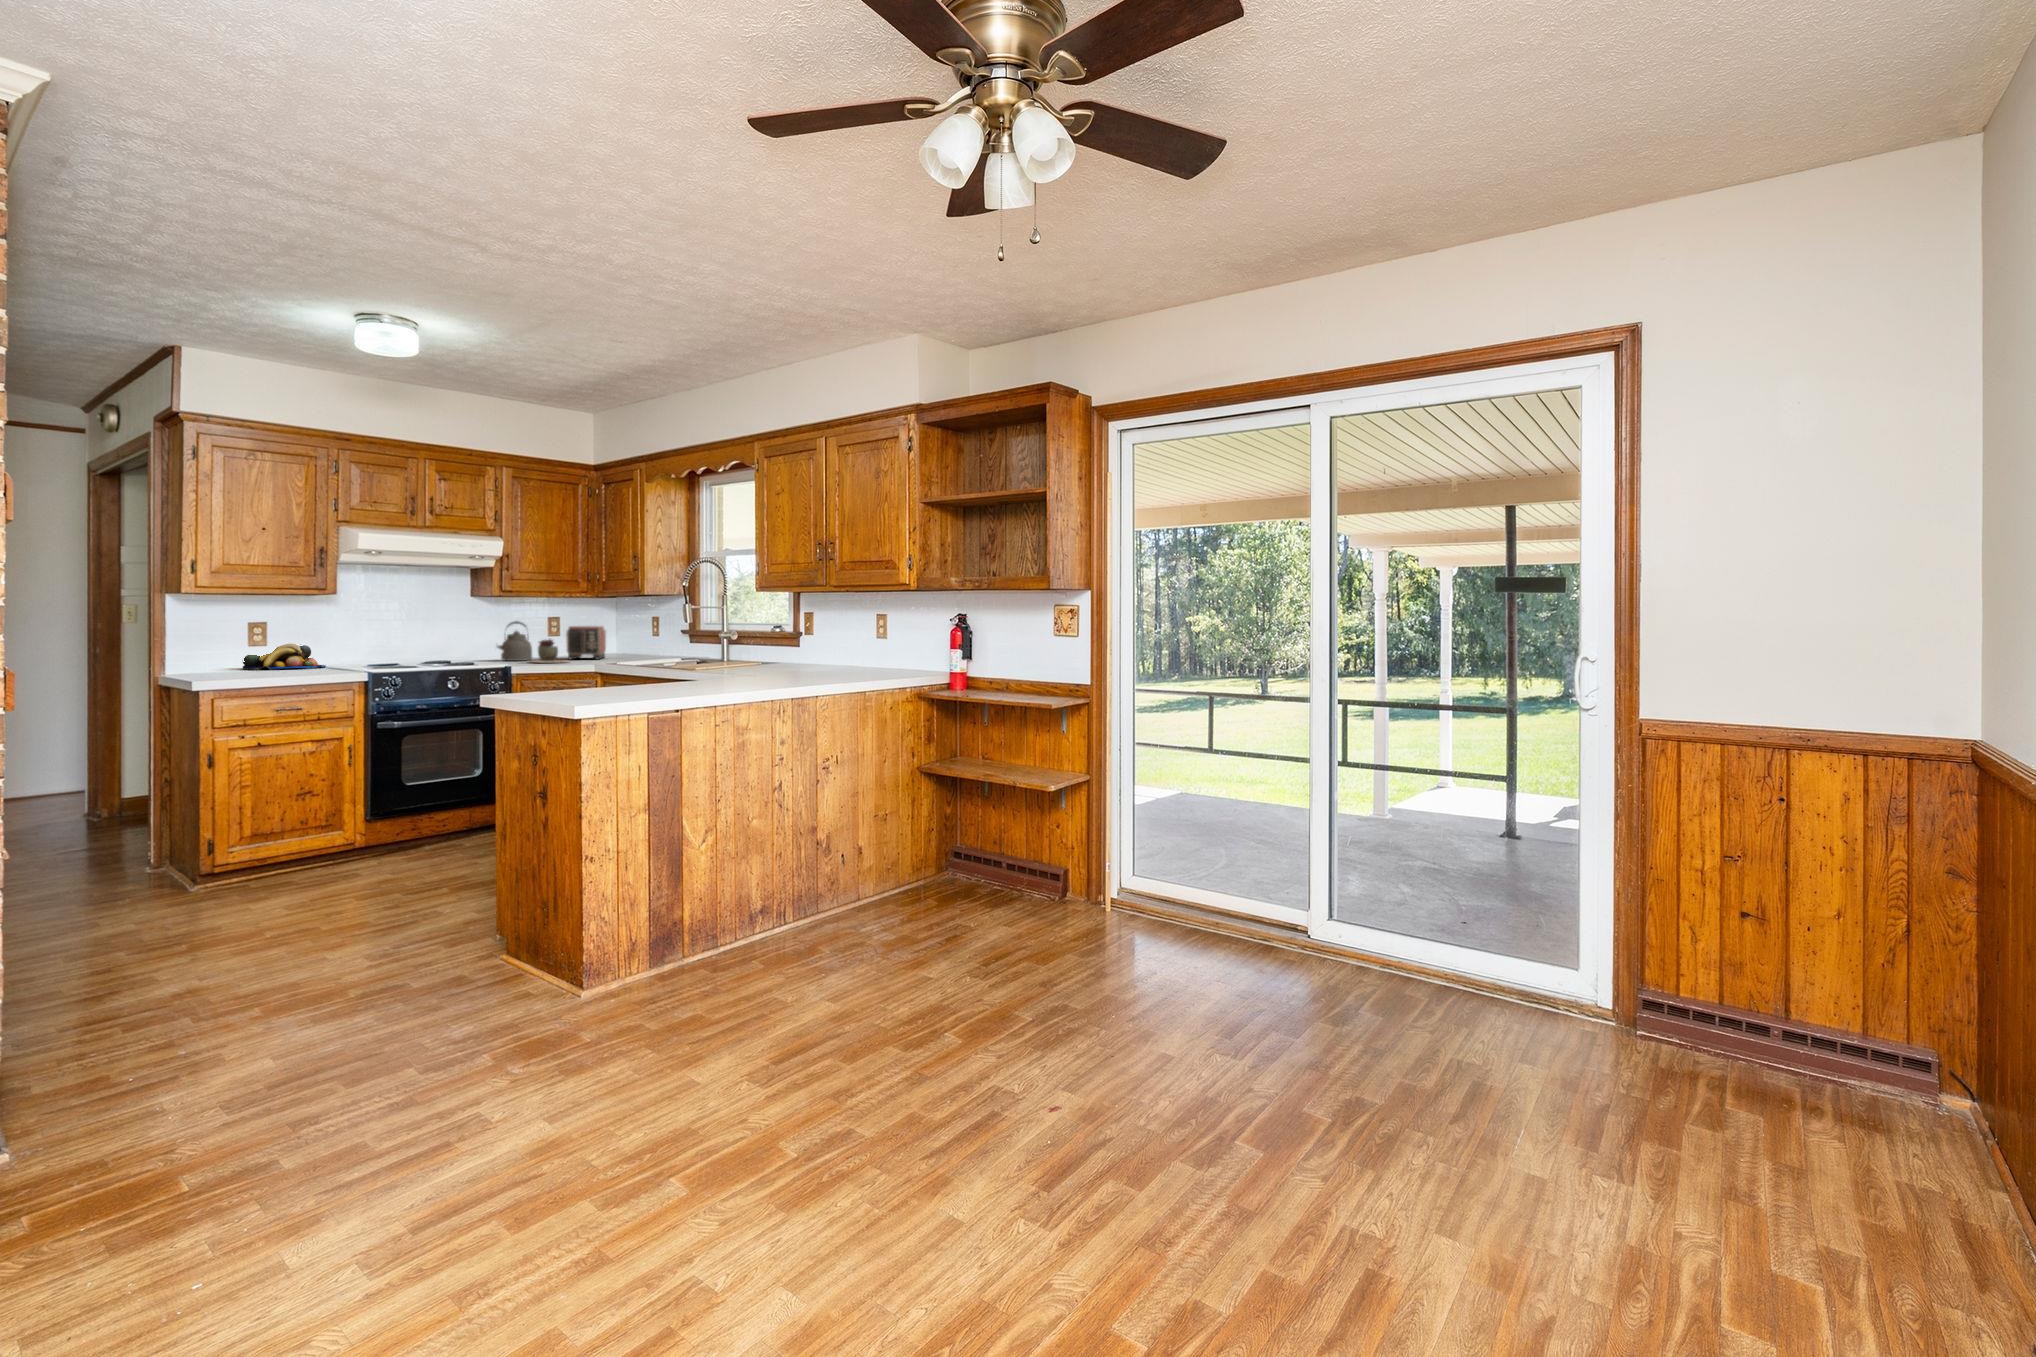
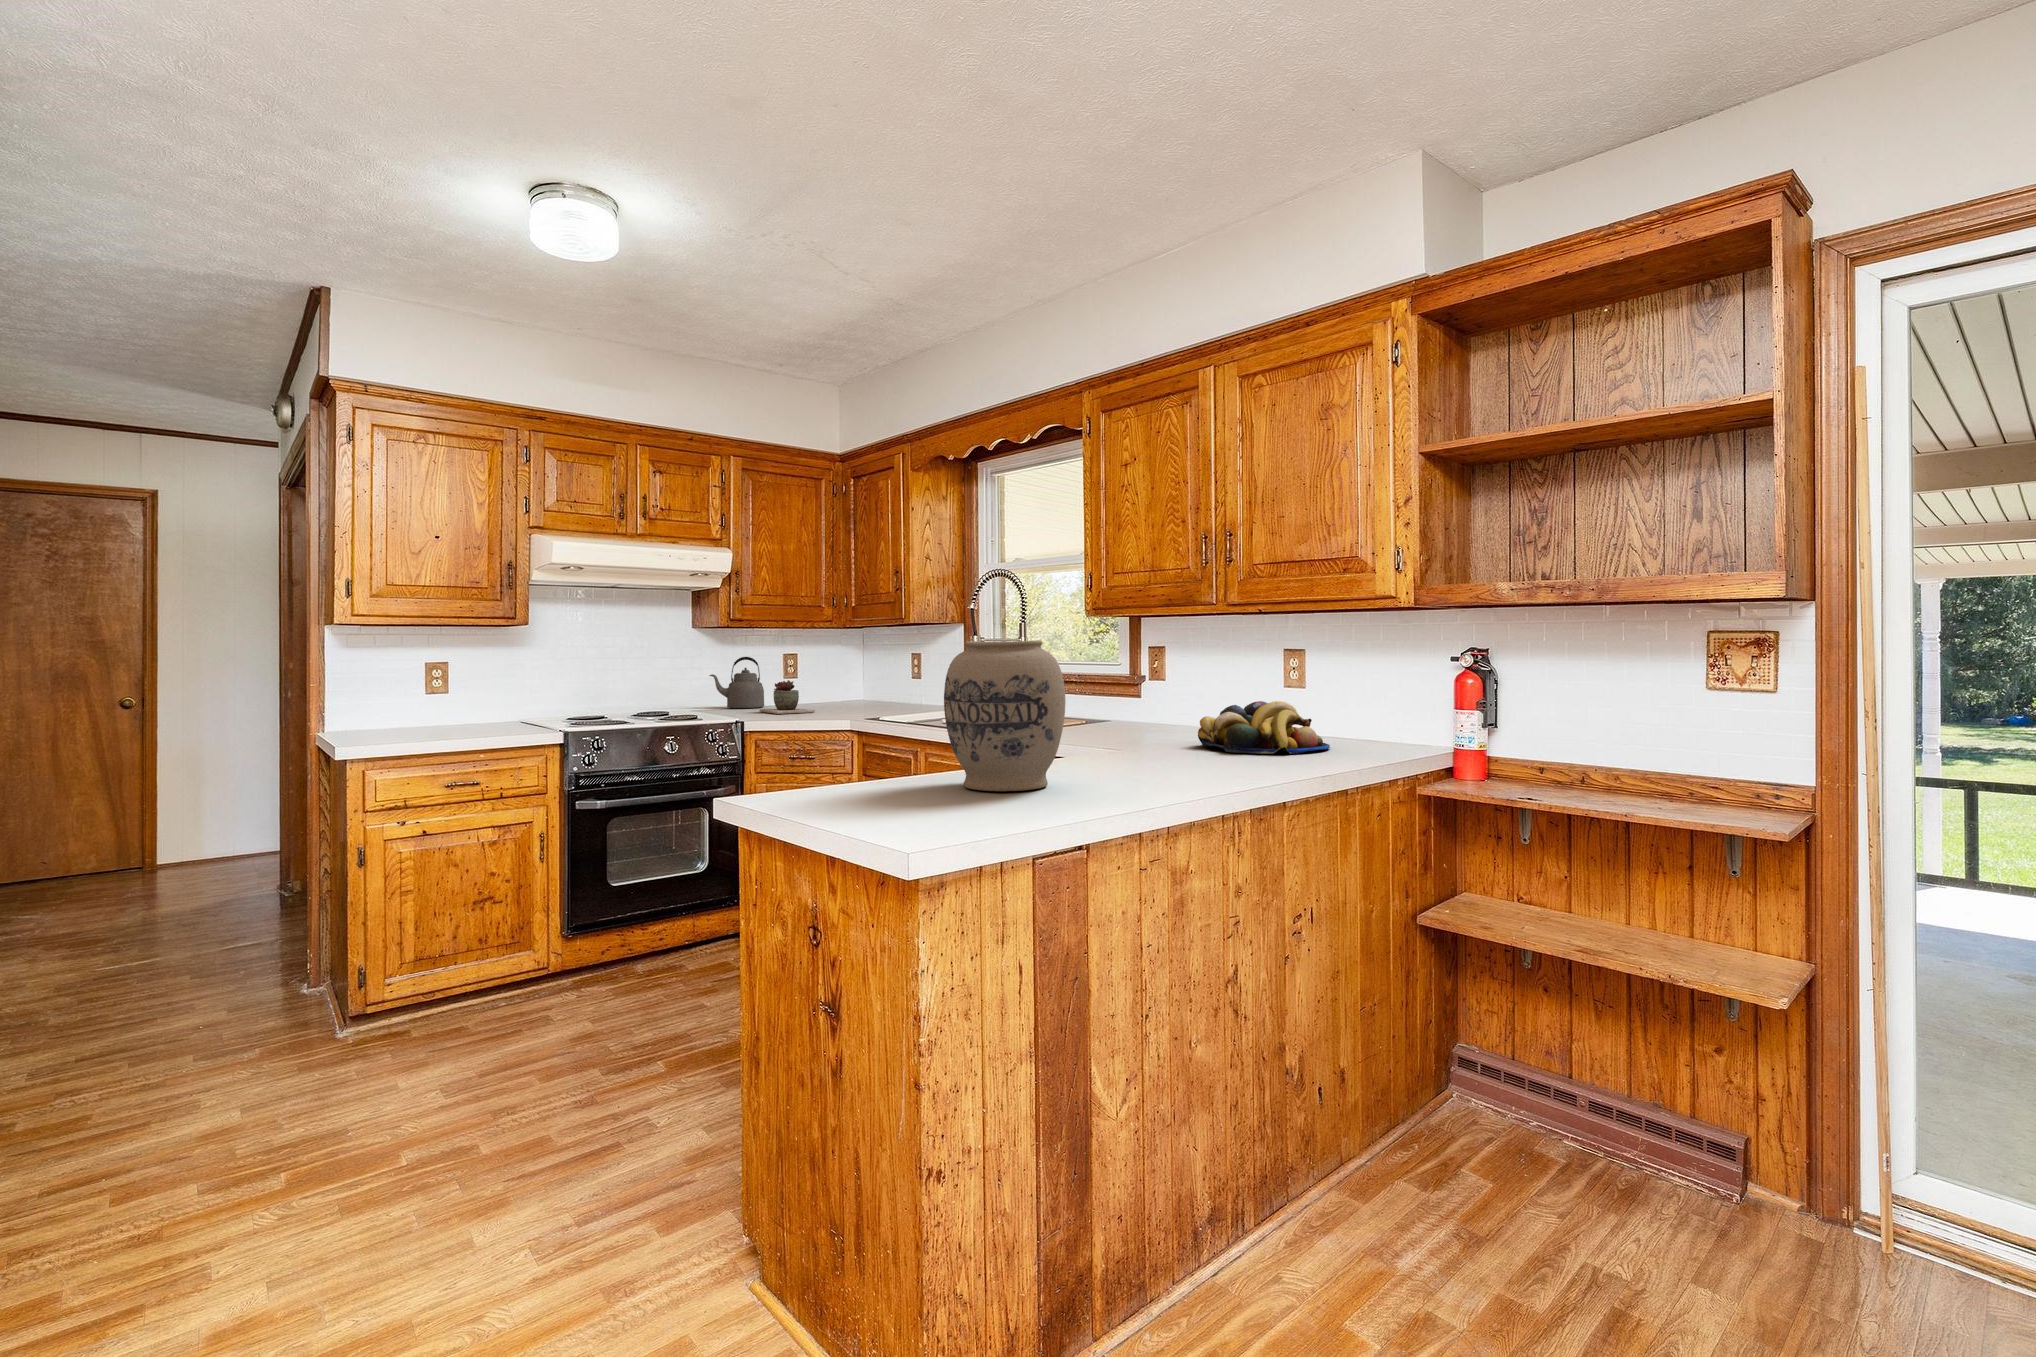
vase: none [616,607,687,688] -> present [944,640,1066,791]
toaster: present [566,626,606,660] -> none [806,662,851,706]
fruit bowl: present [242,644,326,670] -> present [1198,701,1330,754]

